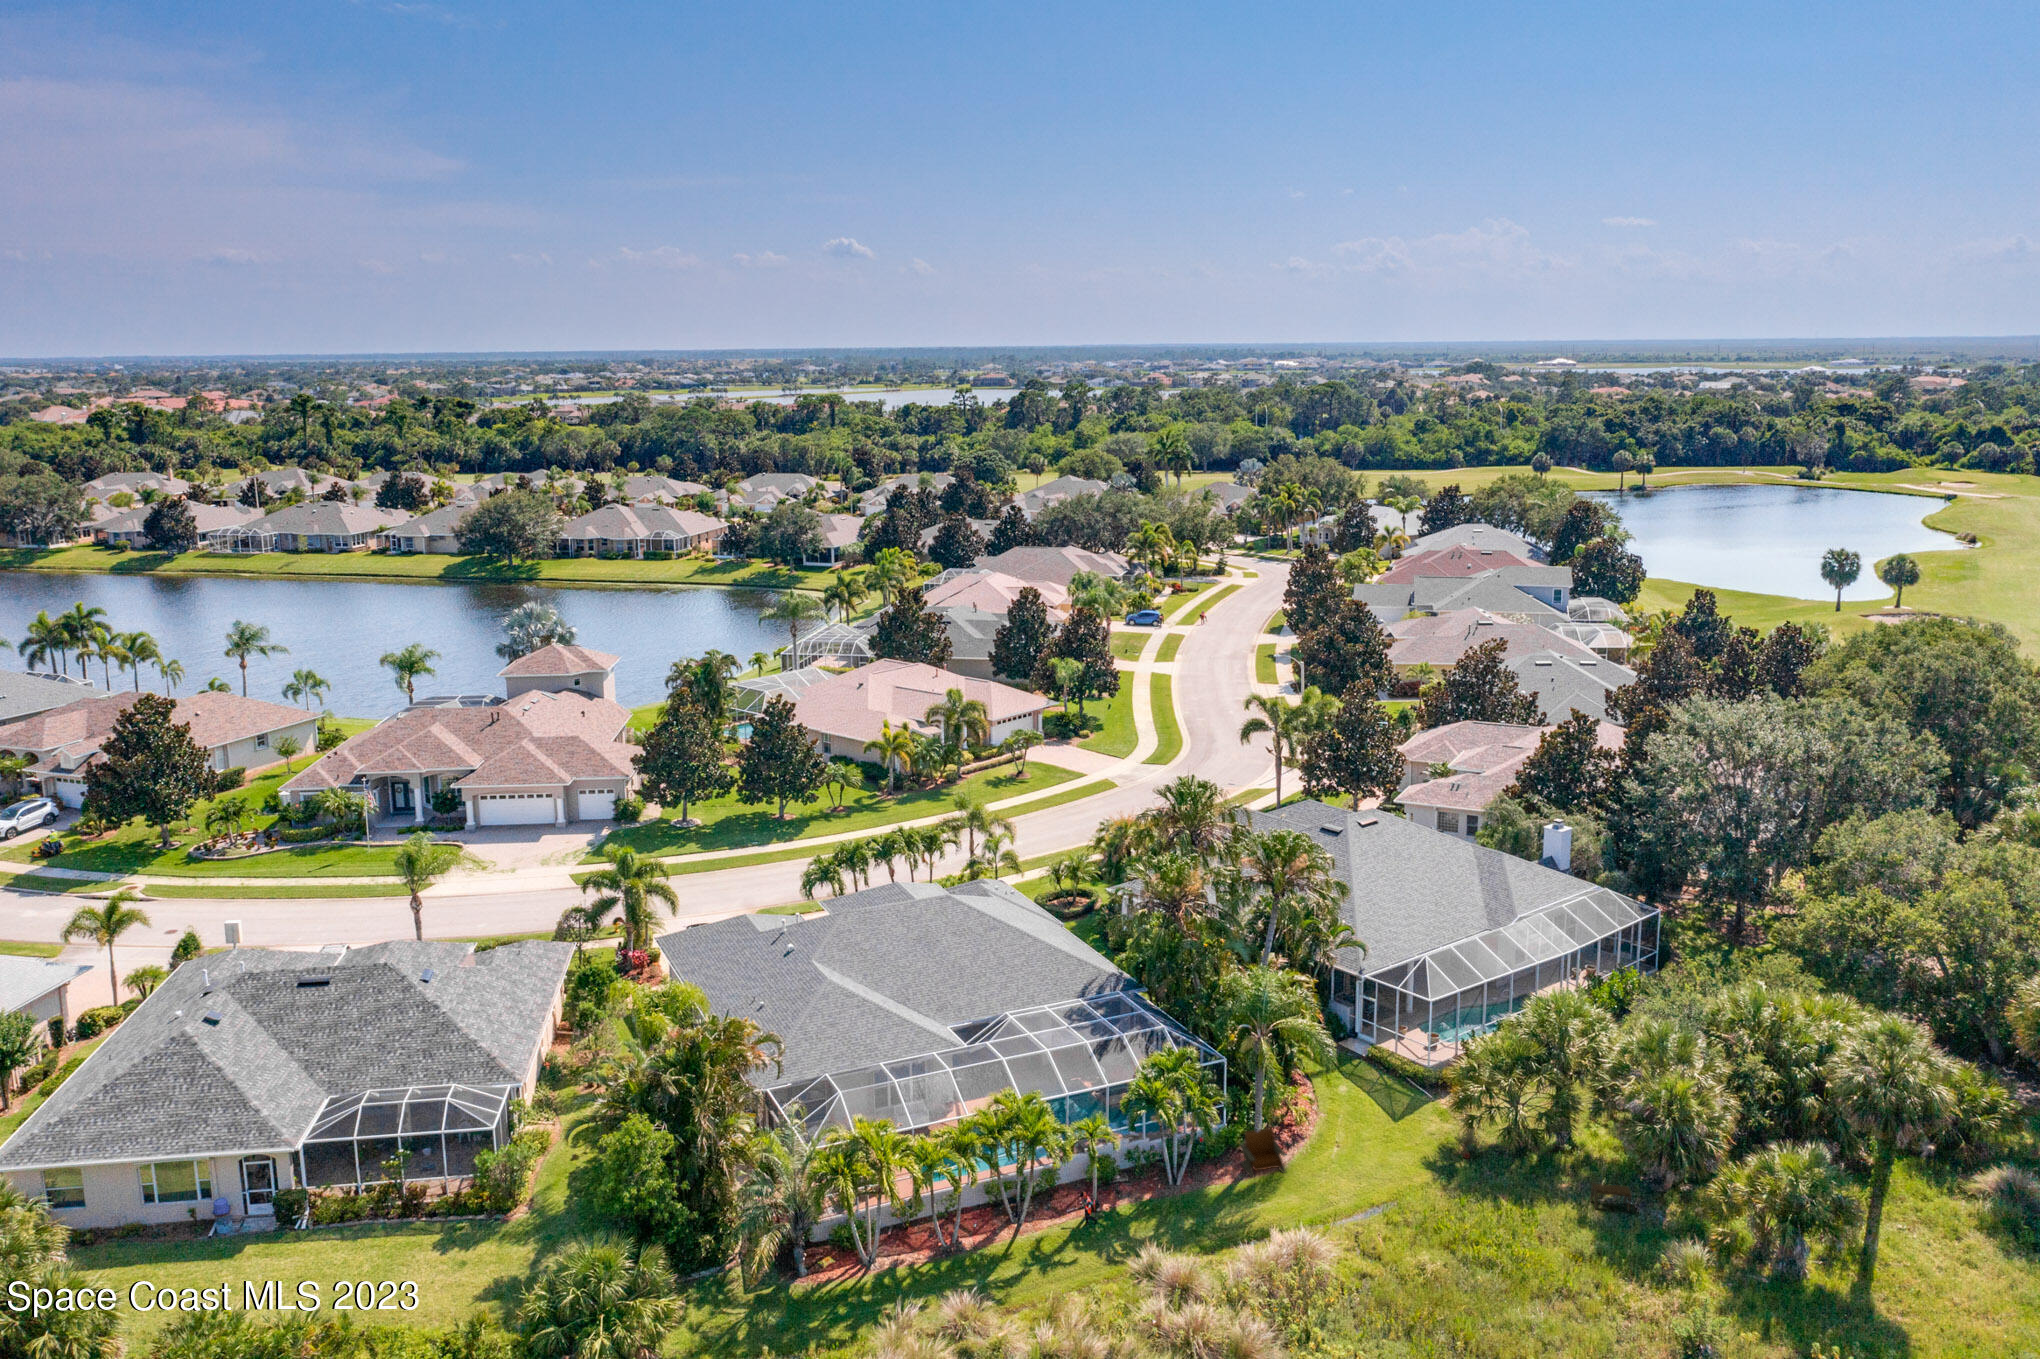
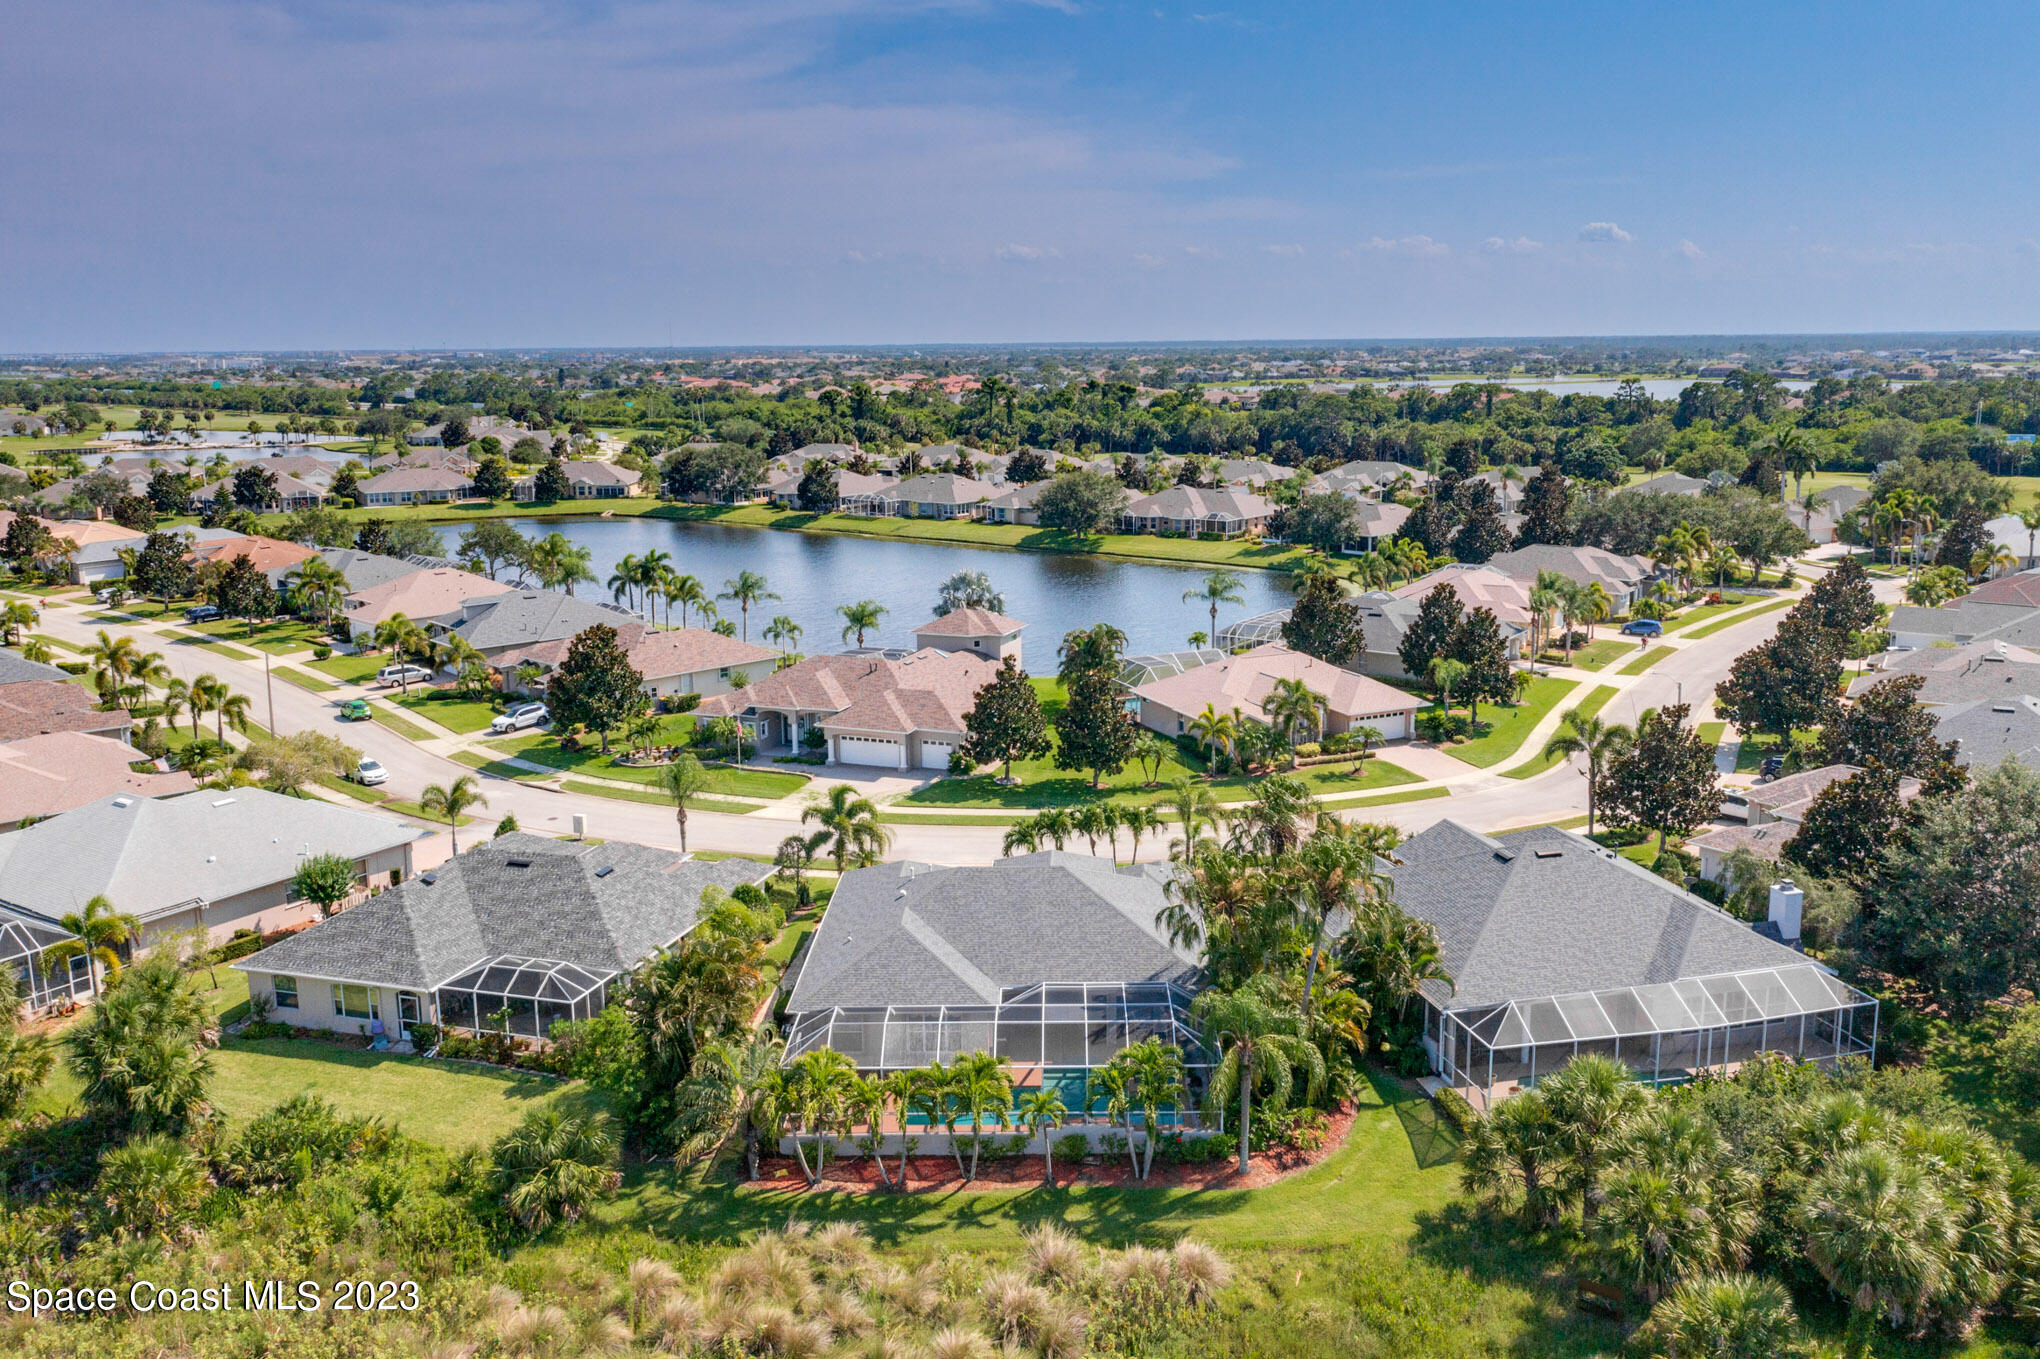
lounge chair: present [1240,1128,1287,1178] -> none [1220,1141,1262,1194]
potted tree: present [1455,1130,1480,1159] -> none [1461,1190,1487,1224]

